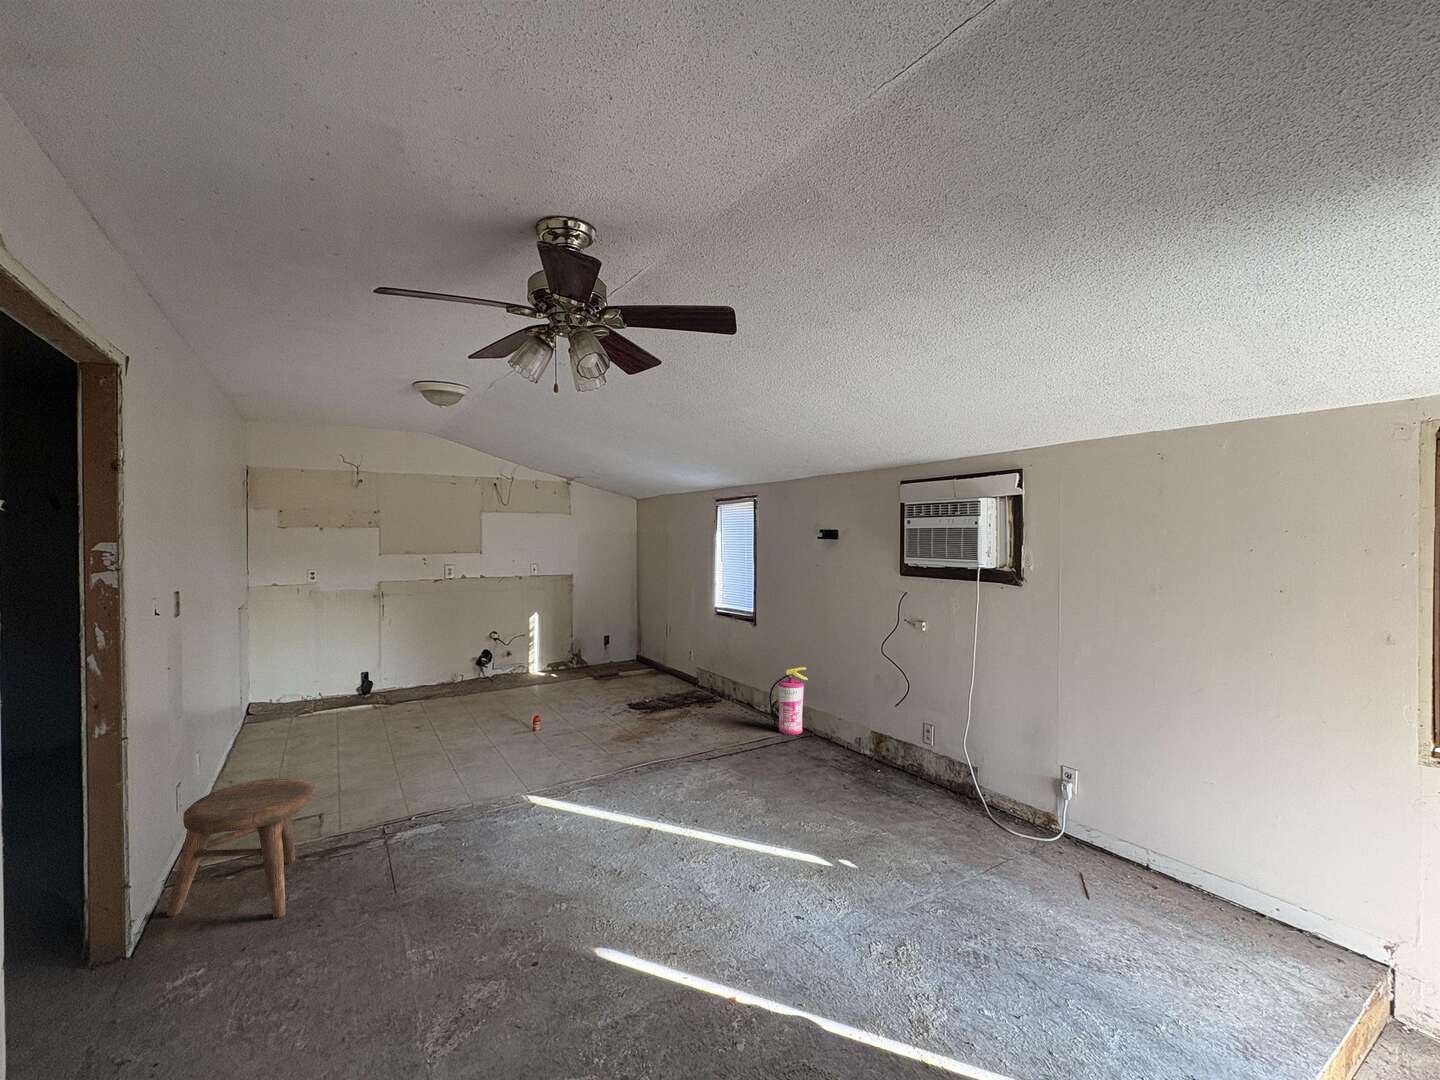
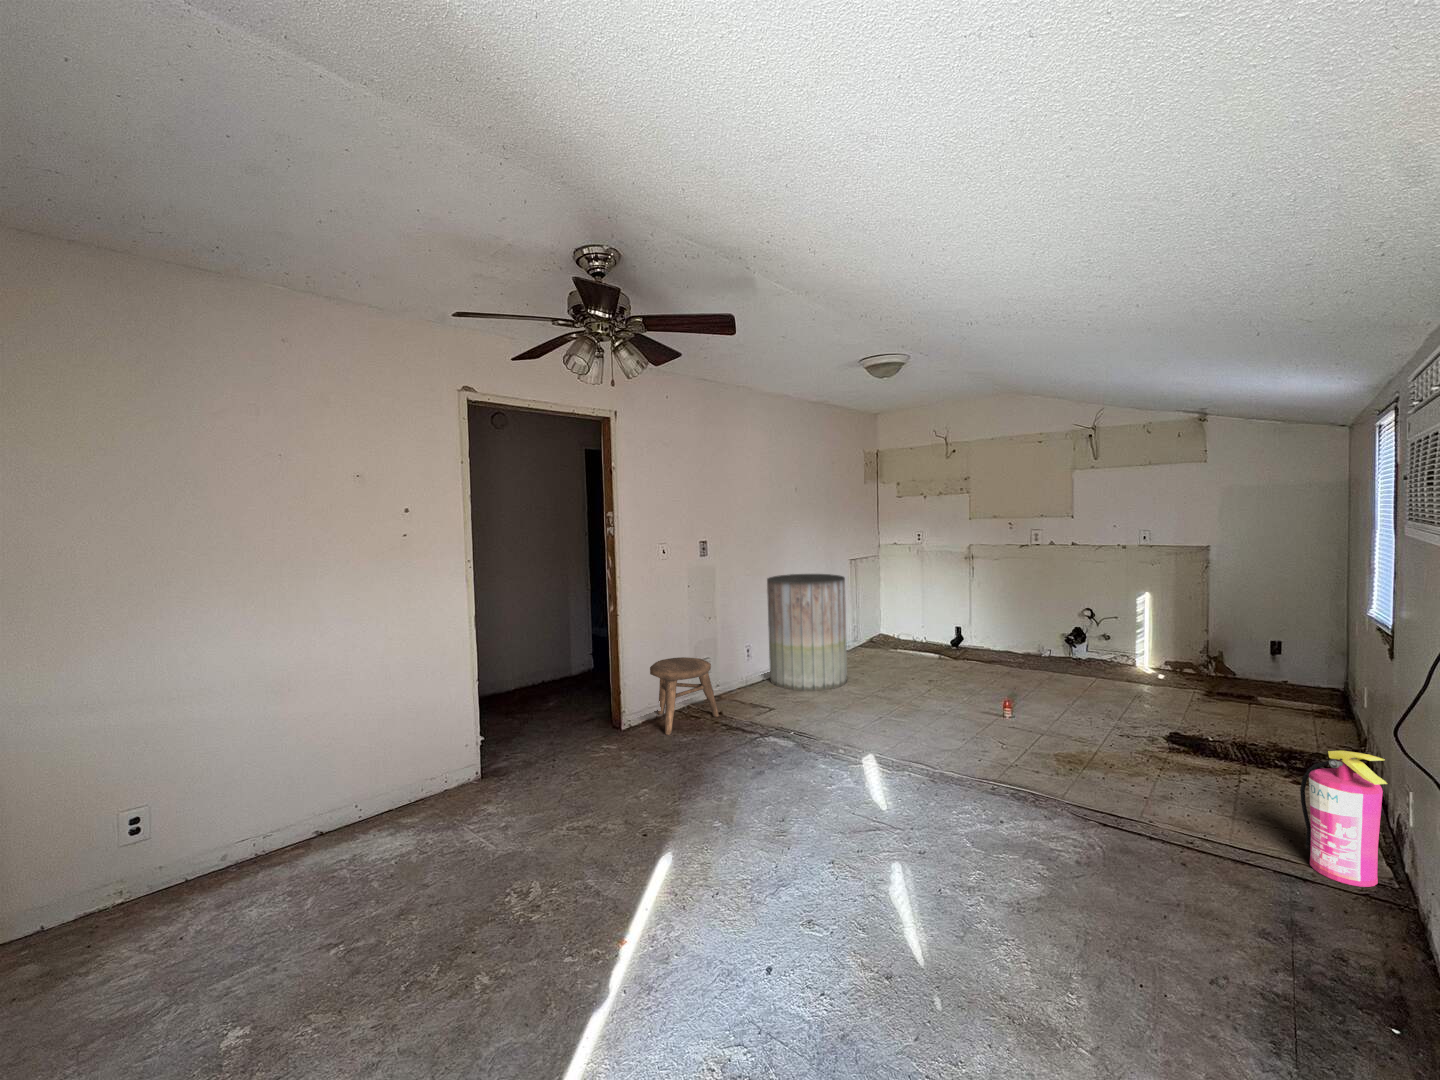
trash can: none [224,626,356,800] -> present [767,574,847,691]

